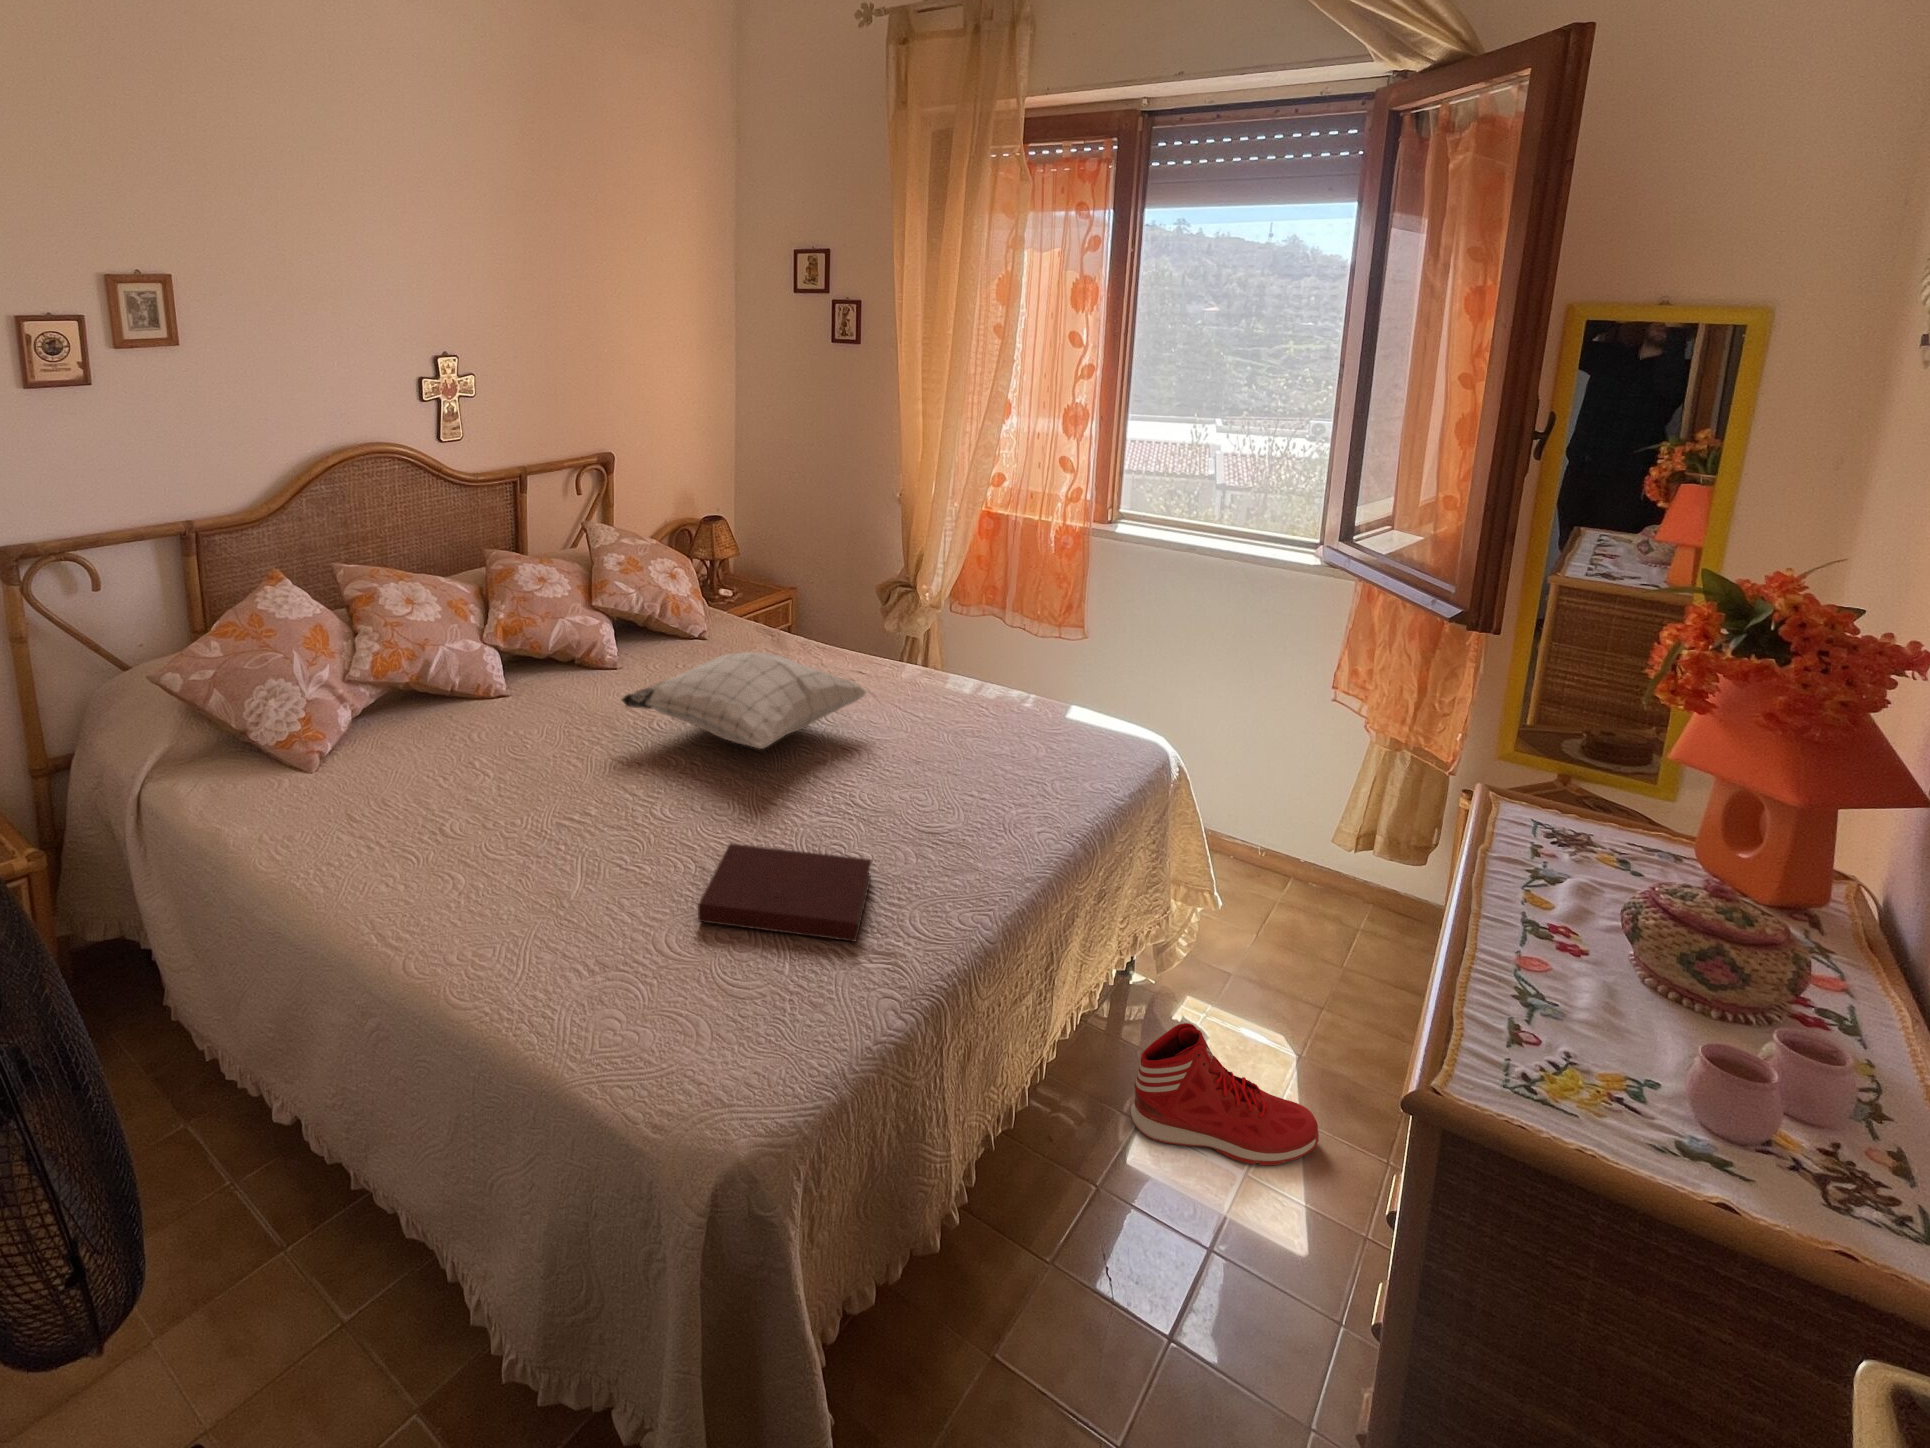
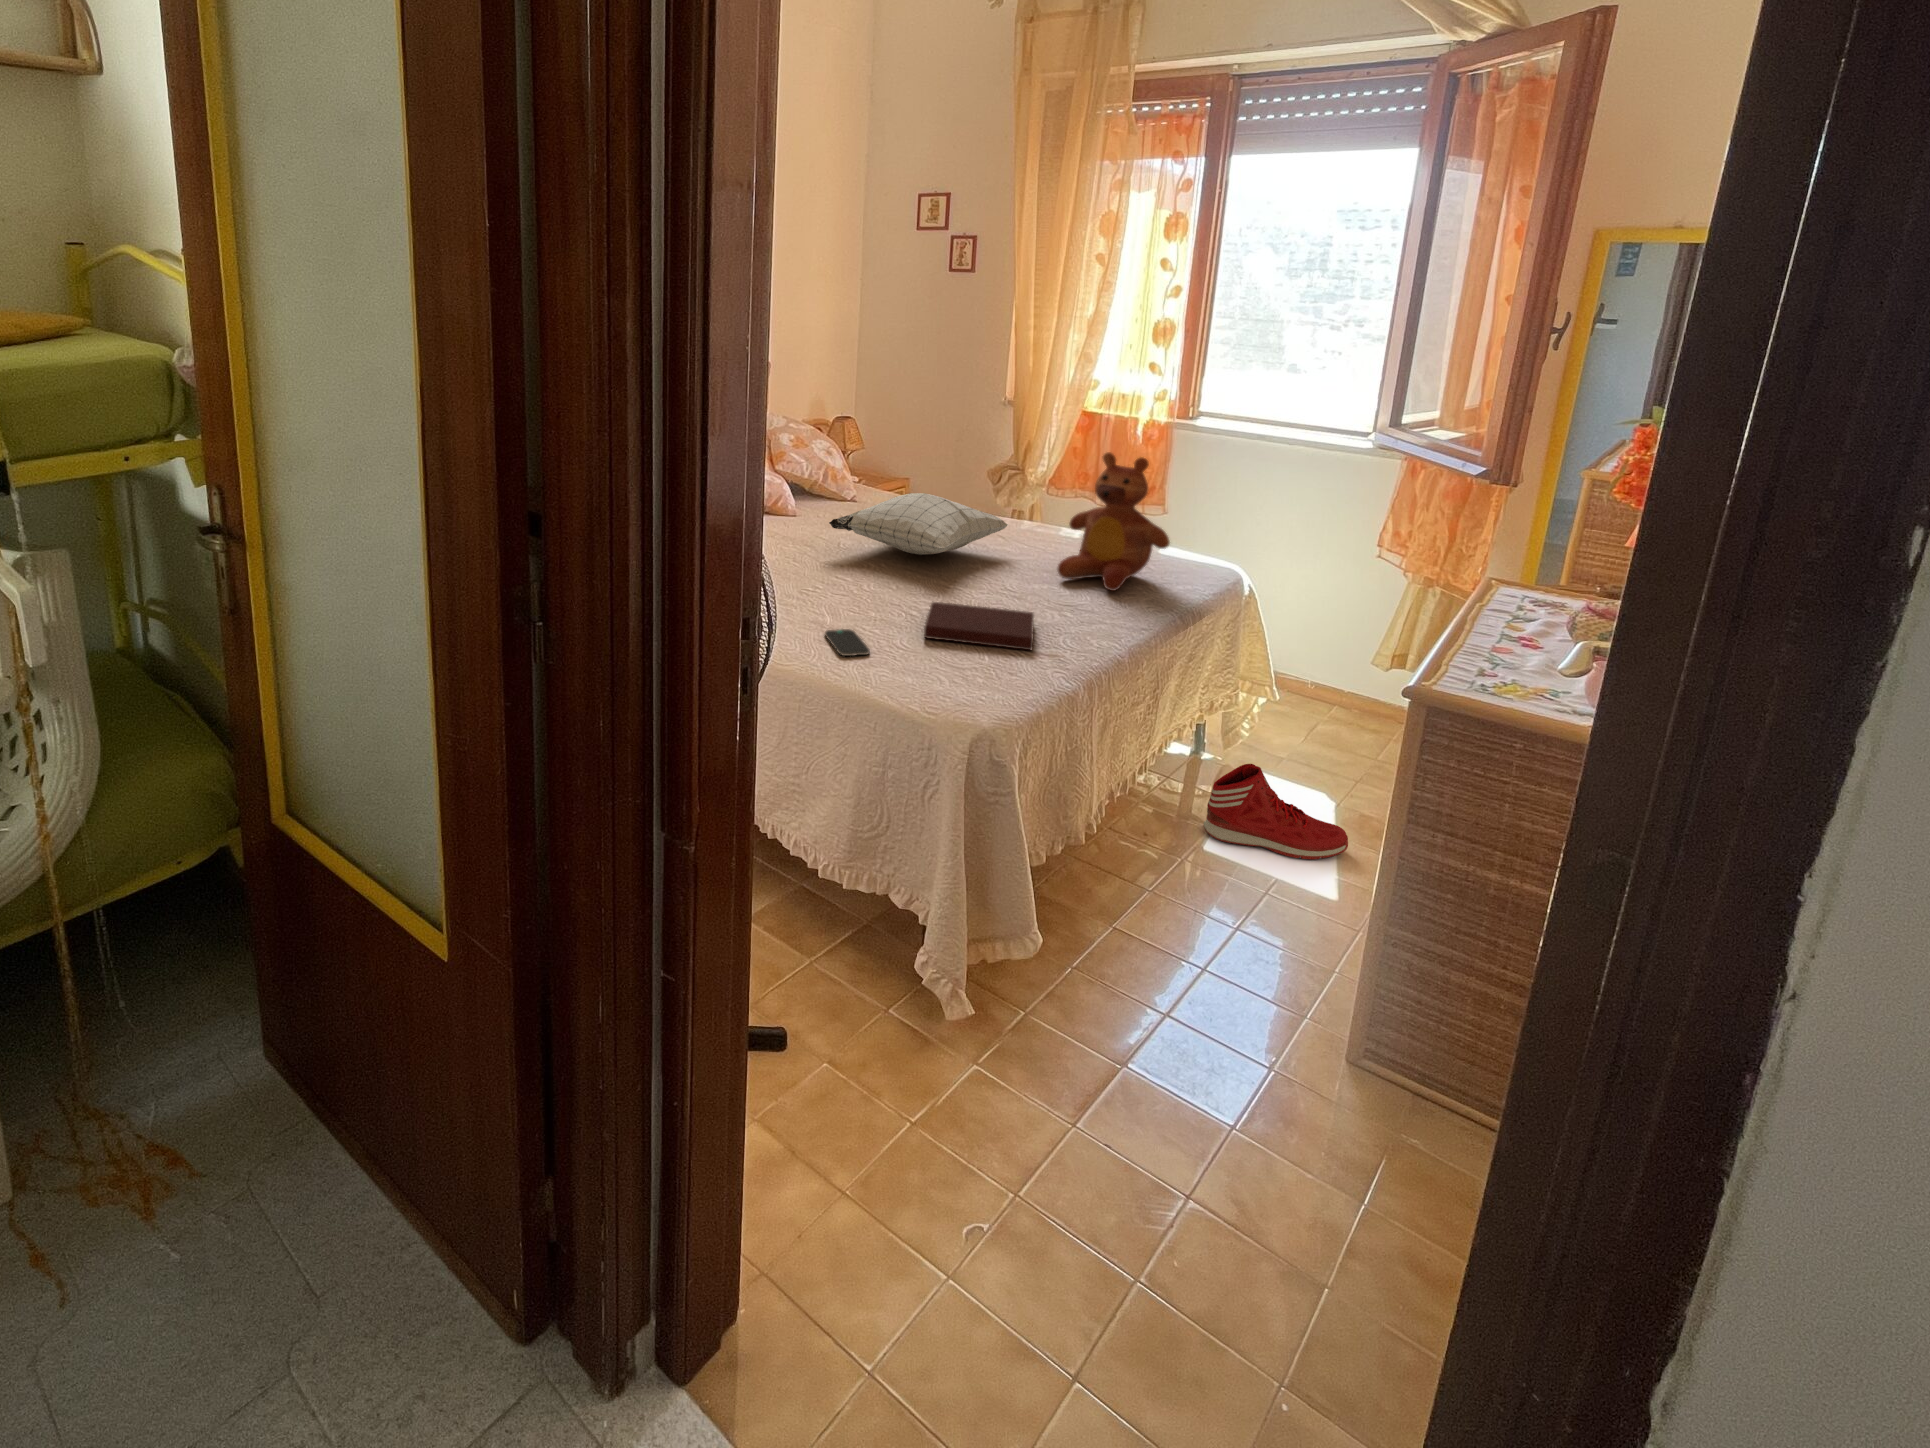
teddy bear: none [924,600,1070,801] -> present [1057,452,1170,591]
smartphone: none [547,908,603,975] -> present [825,629,870,656]

